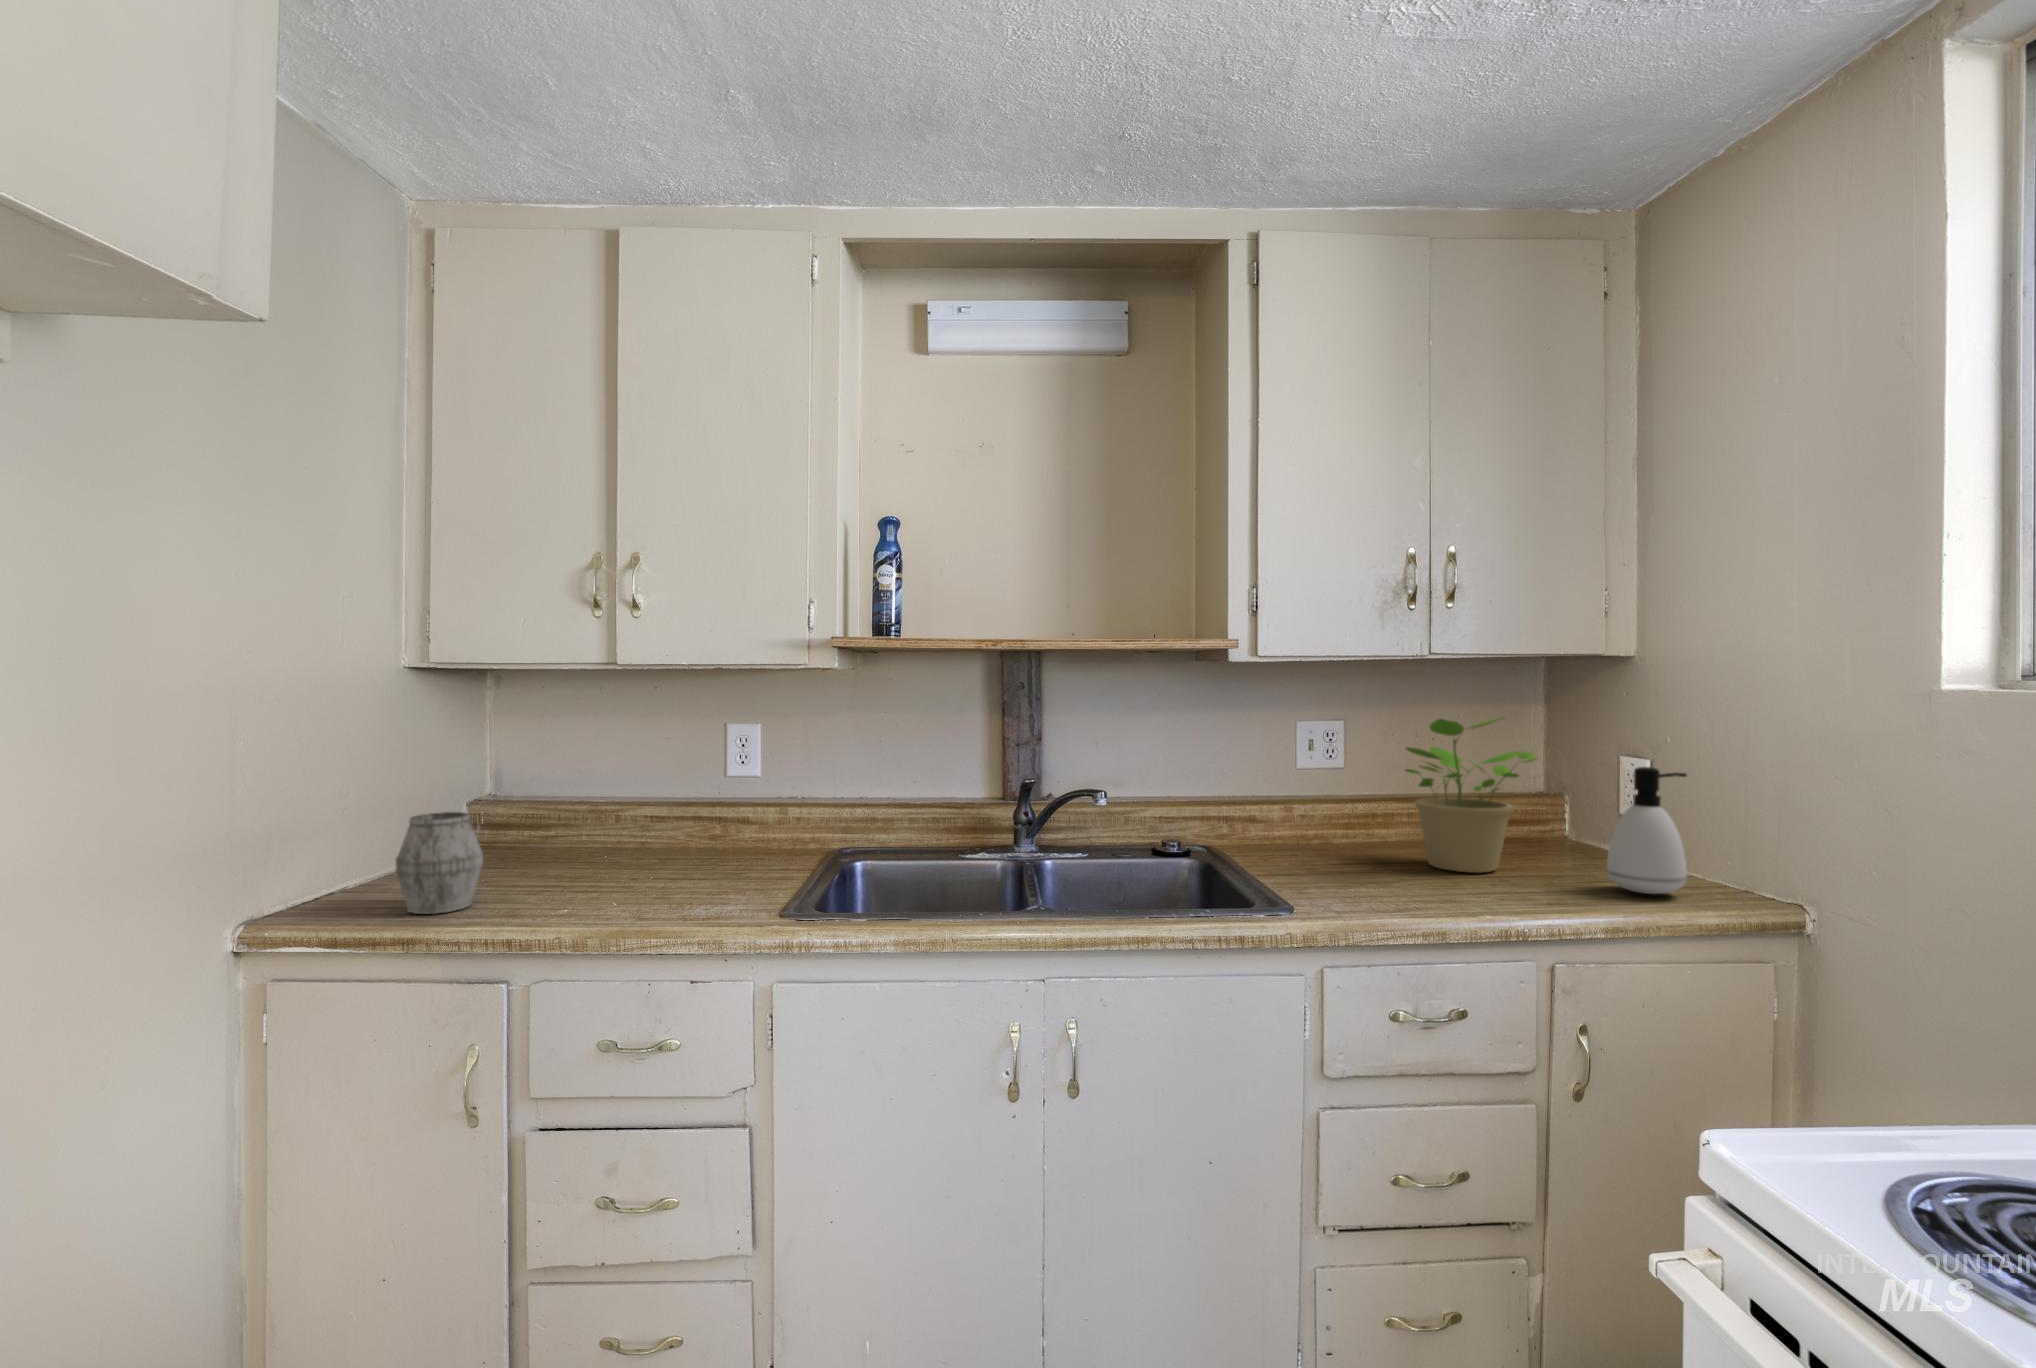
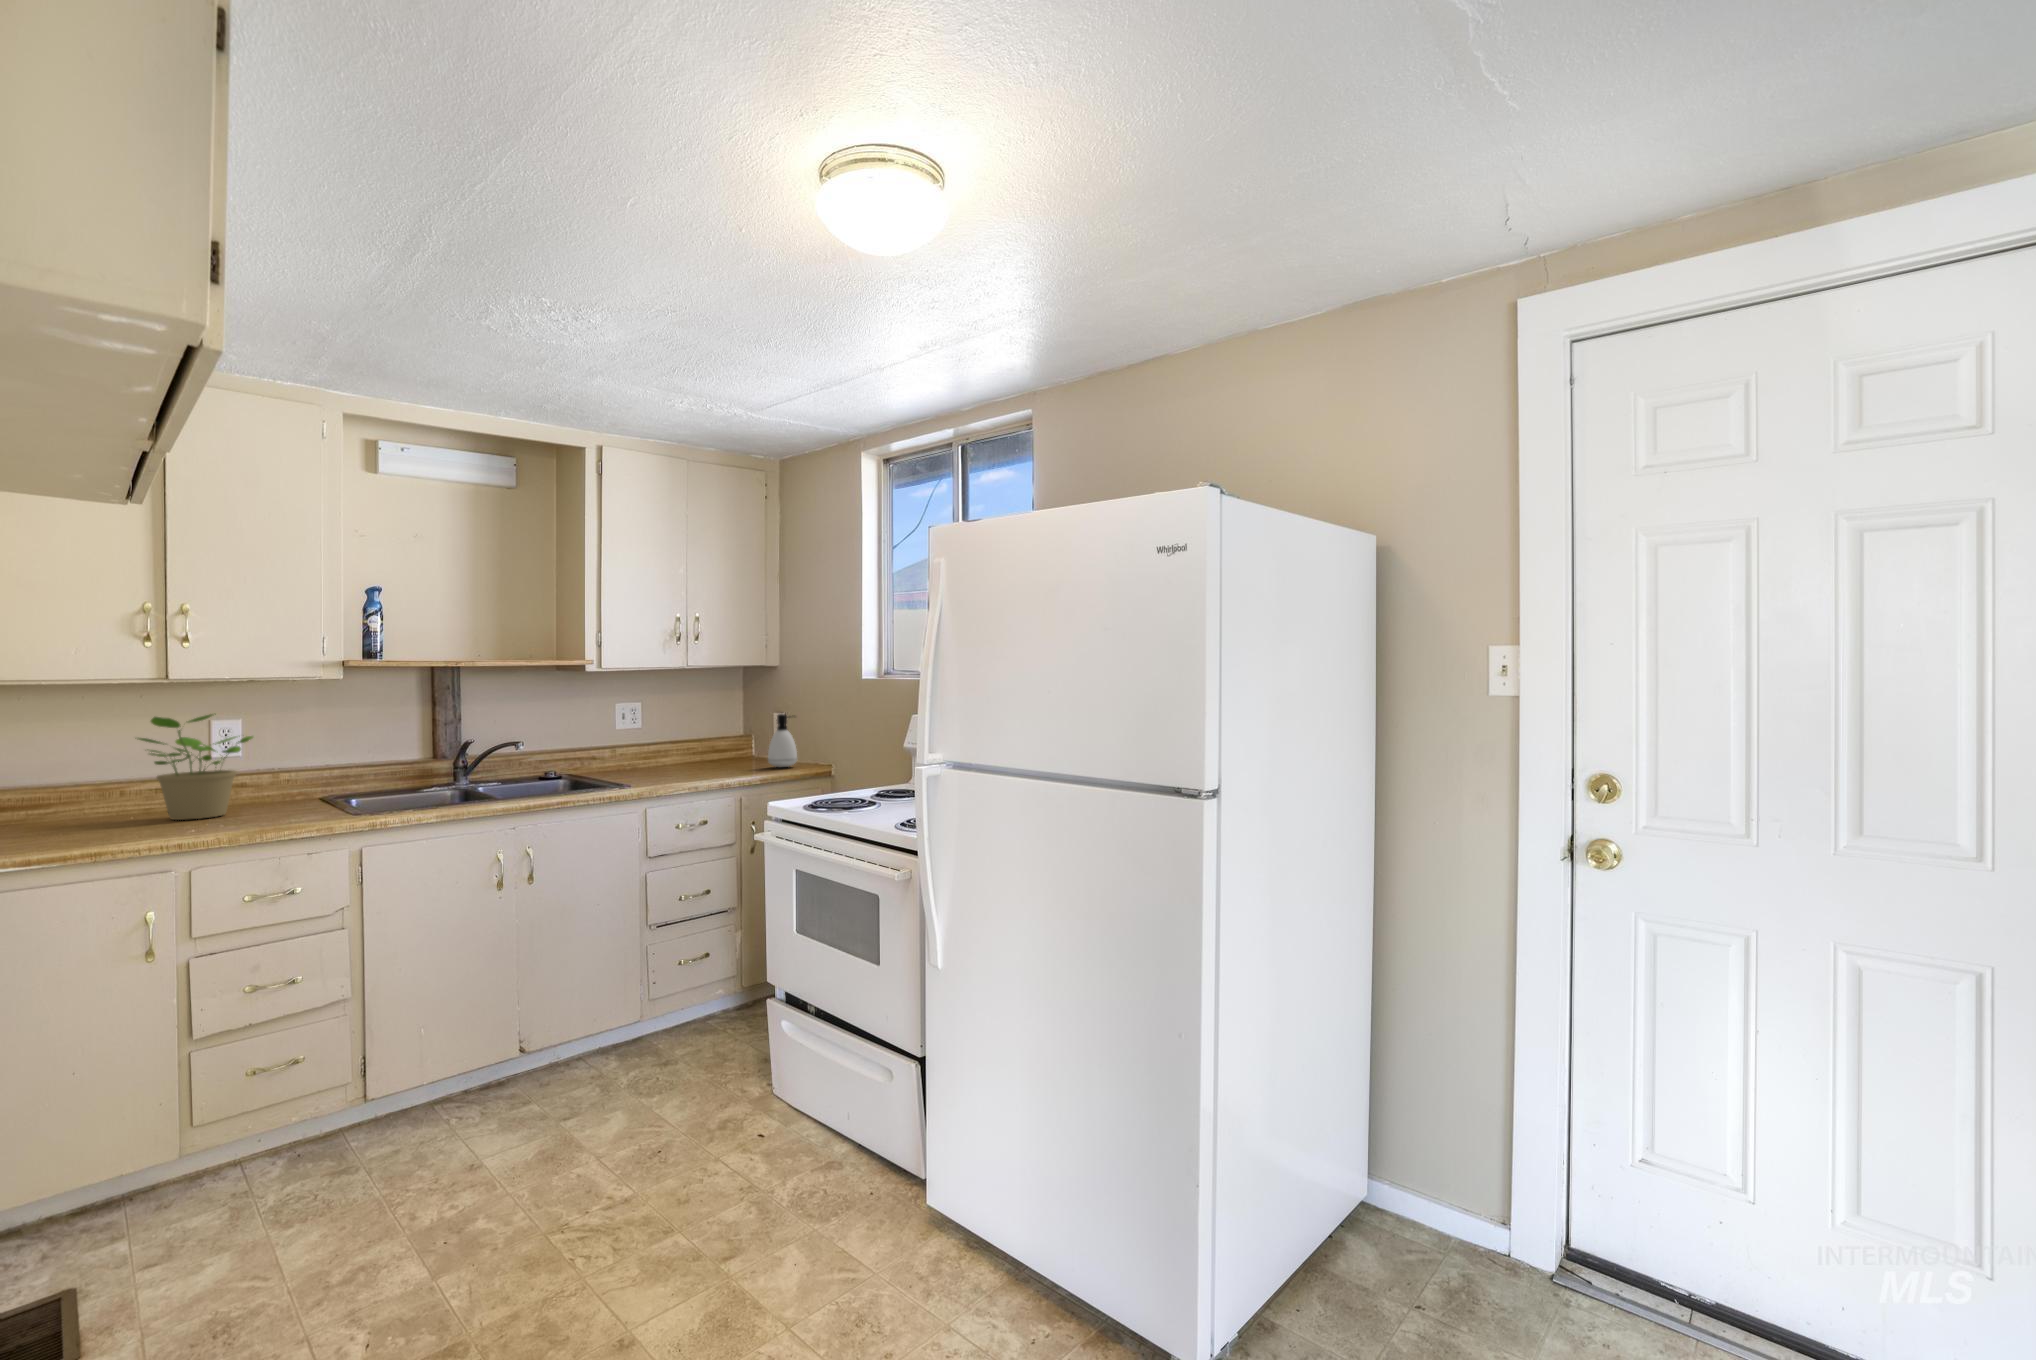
potted plant: present [1405,718,1535,873] -> present [138,714,253,820]
mug: present [396,812,483,914] -> none [57,778,125,842]

